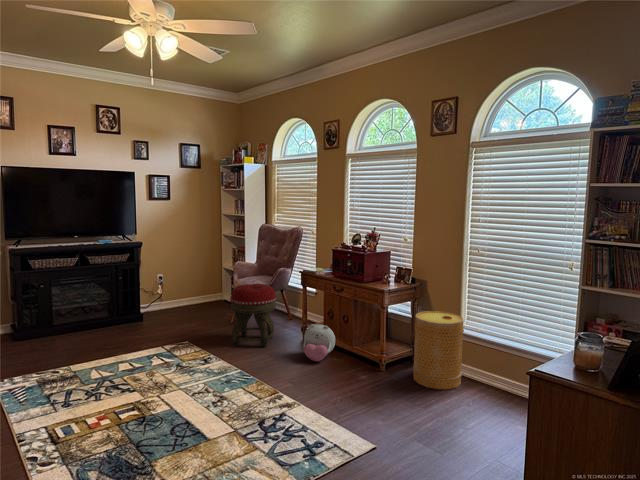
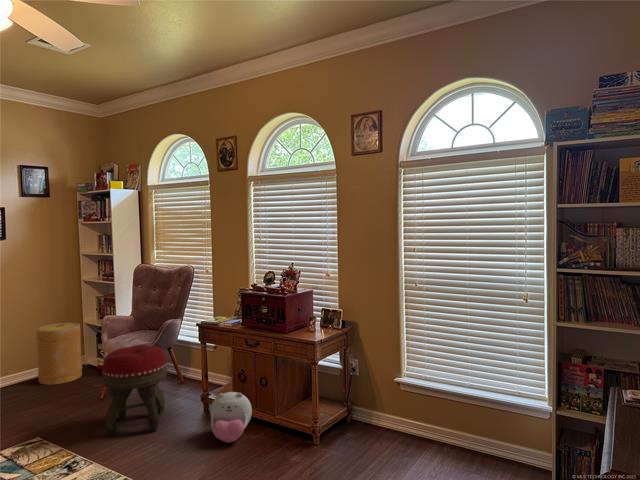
basket: present [413,311,464,389] -> present [36,323,82,385]

